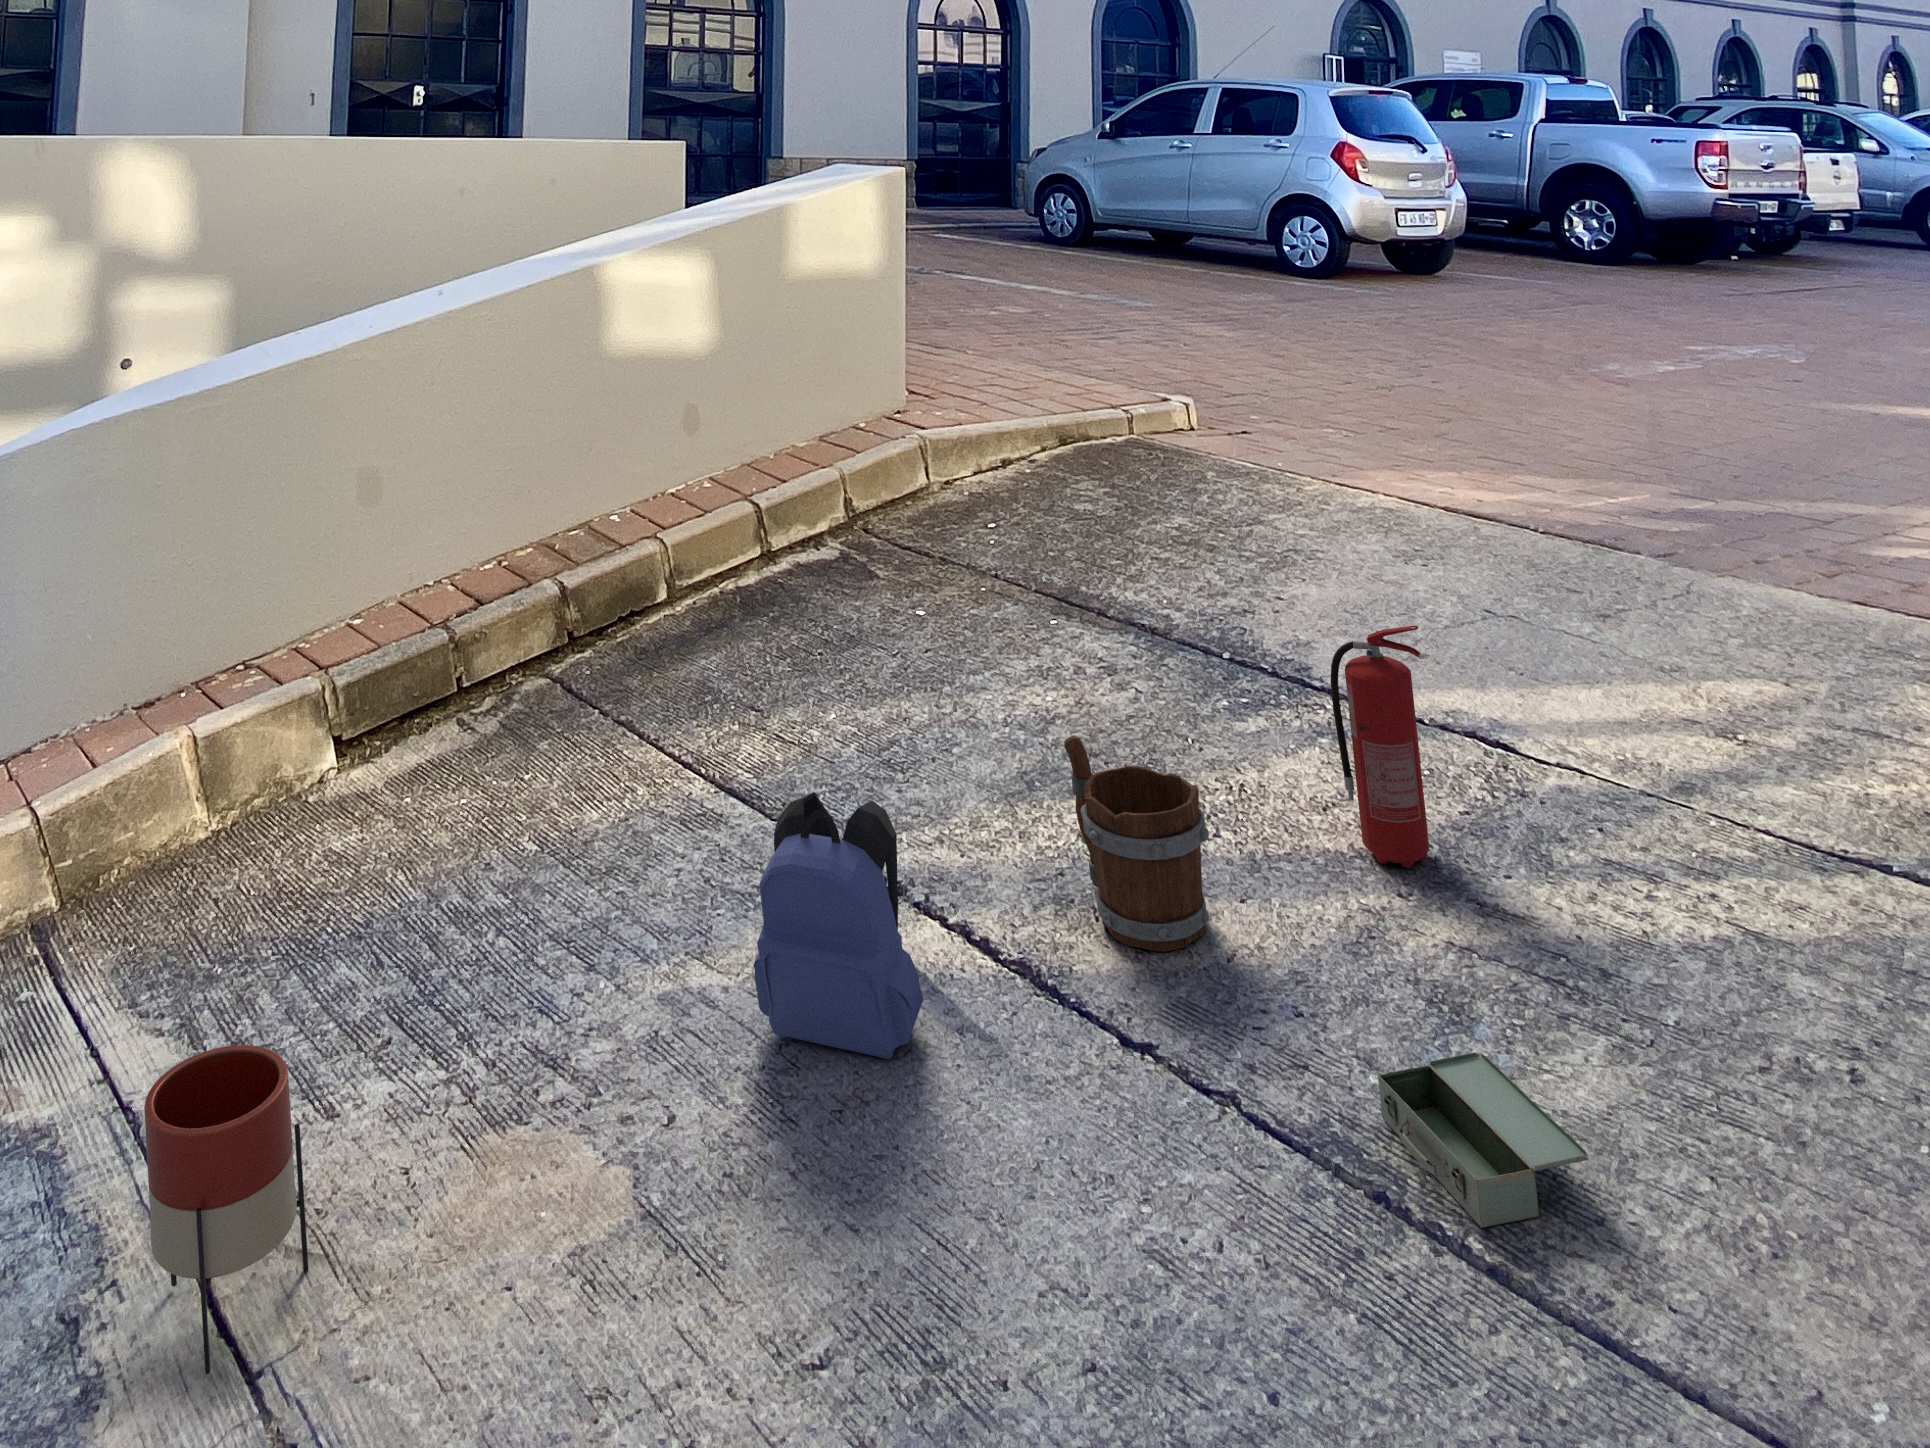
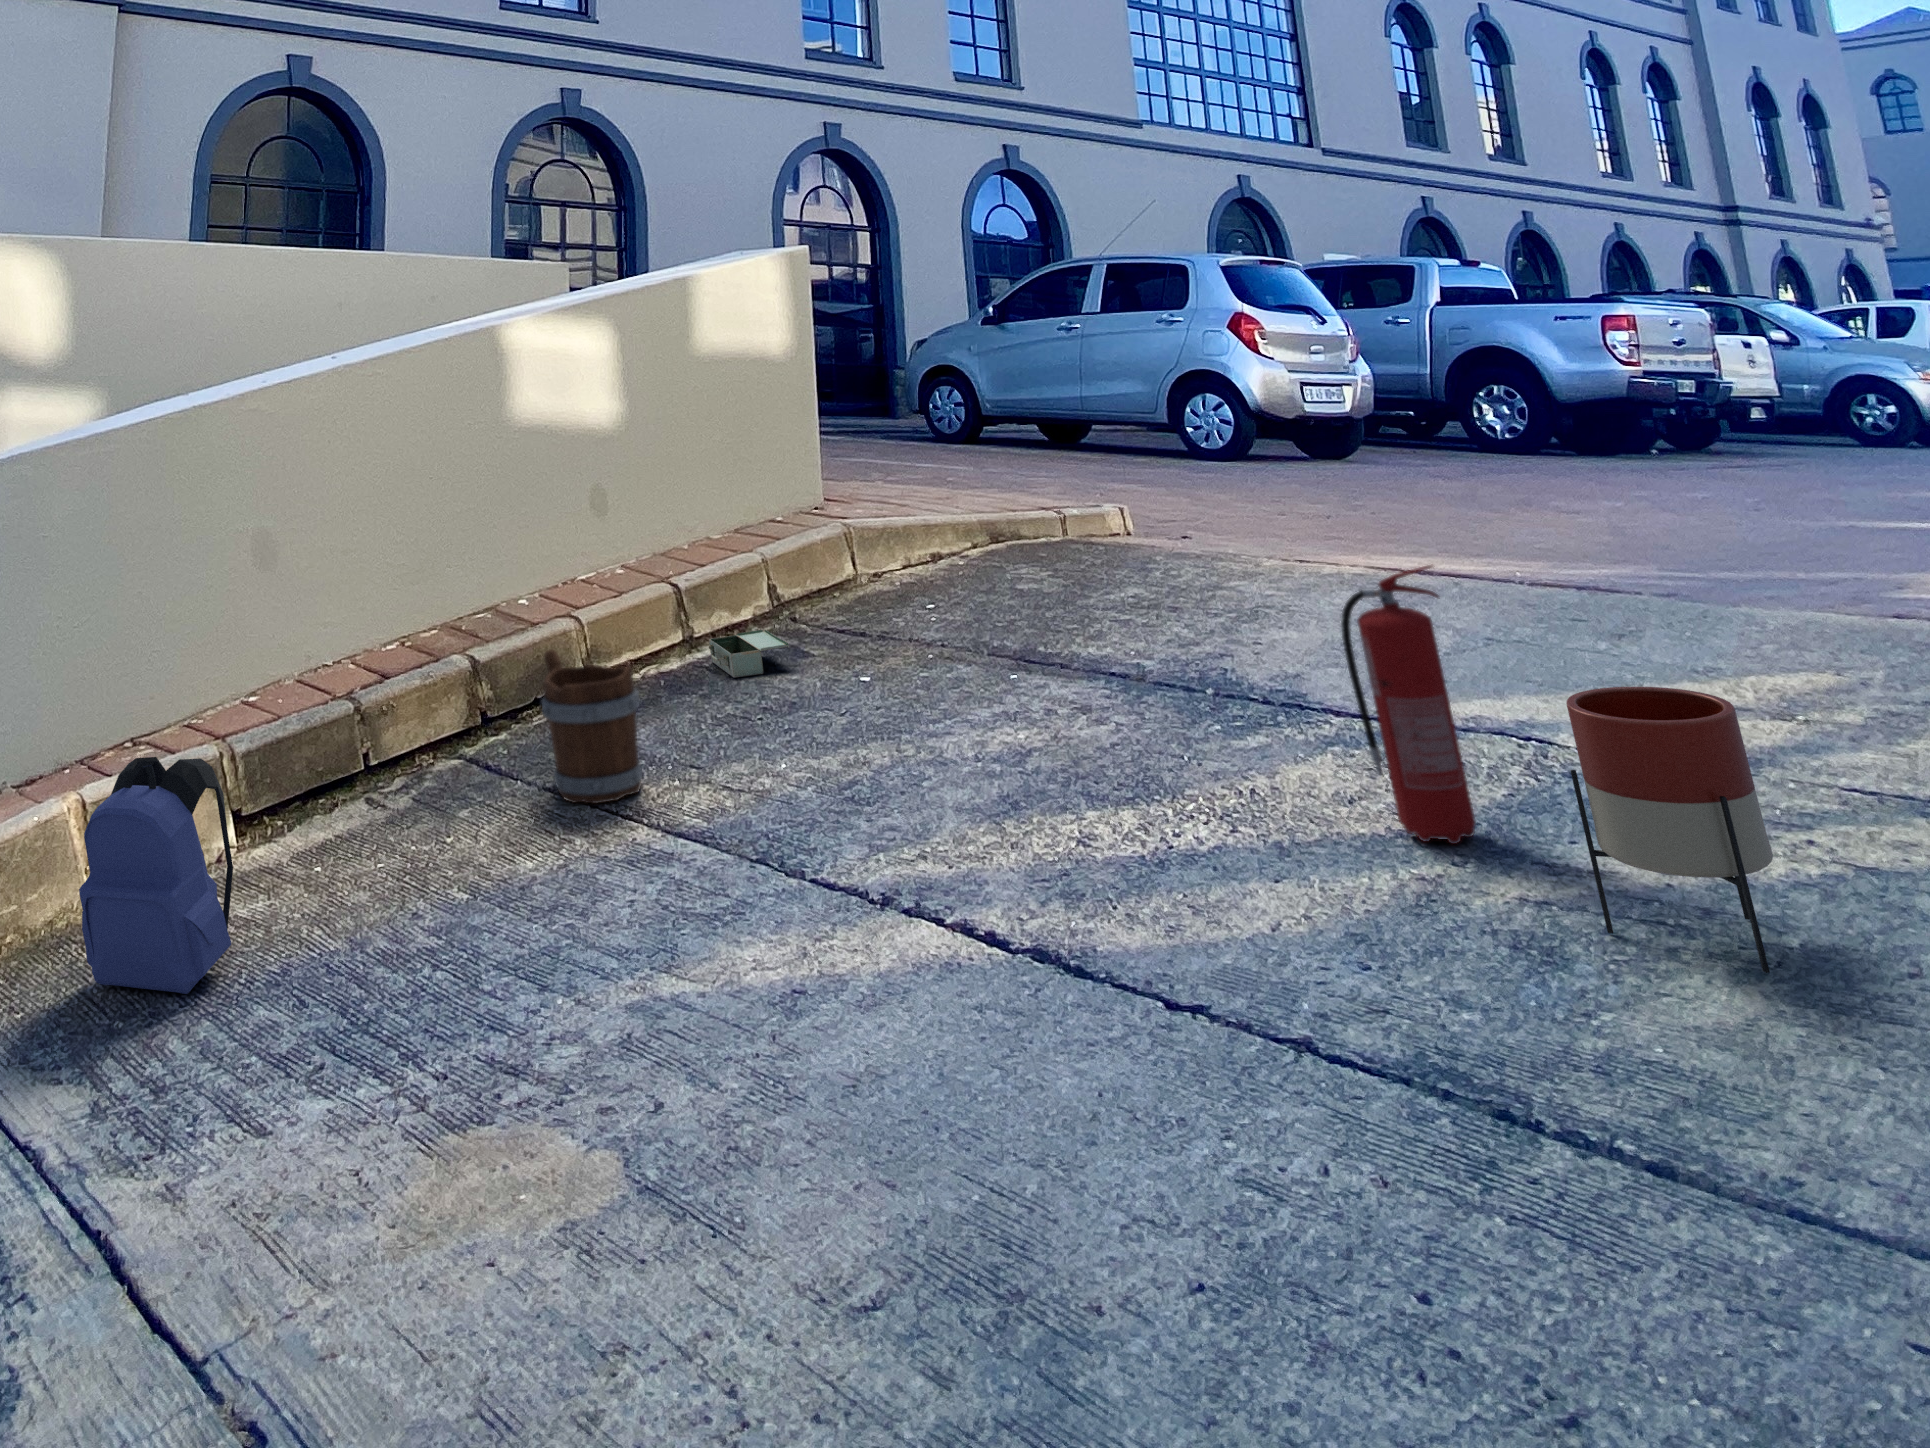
bucket: present [1064,736,1209,952] -> present [542,649,642,803]
backpack: present [753,792,923,1059] -> present [79,757,233,994]
planter: present [144,1045,308,1374] -> present [1566,687,1773,973]
toolbox: present [1378,1052,1589,1228] -> present [709,630,789,678]

